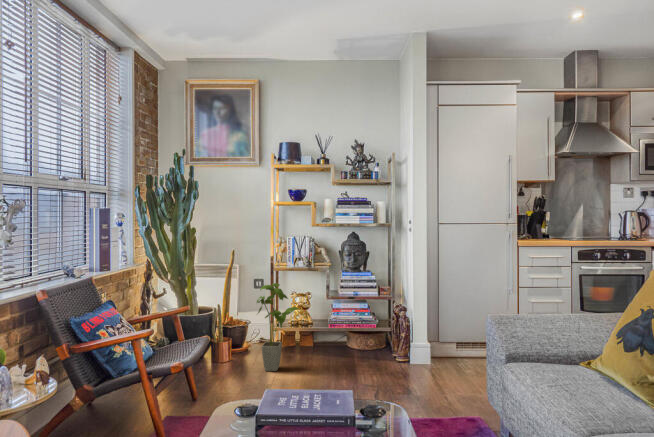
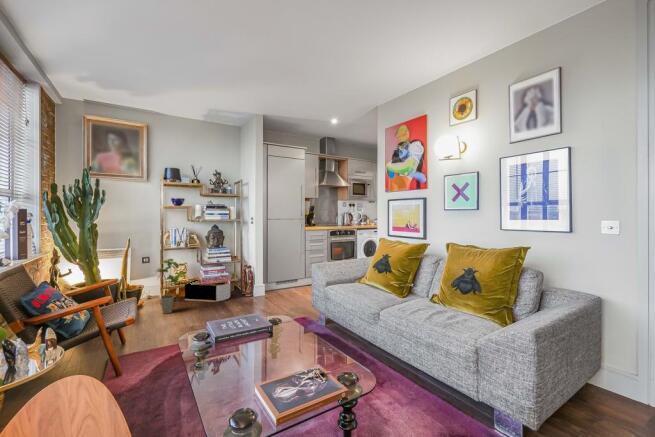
storage bin: none [303,320,373,365] -> present [185,278,230,302]

